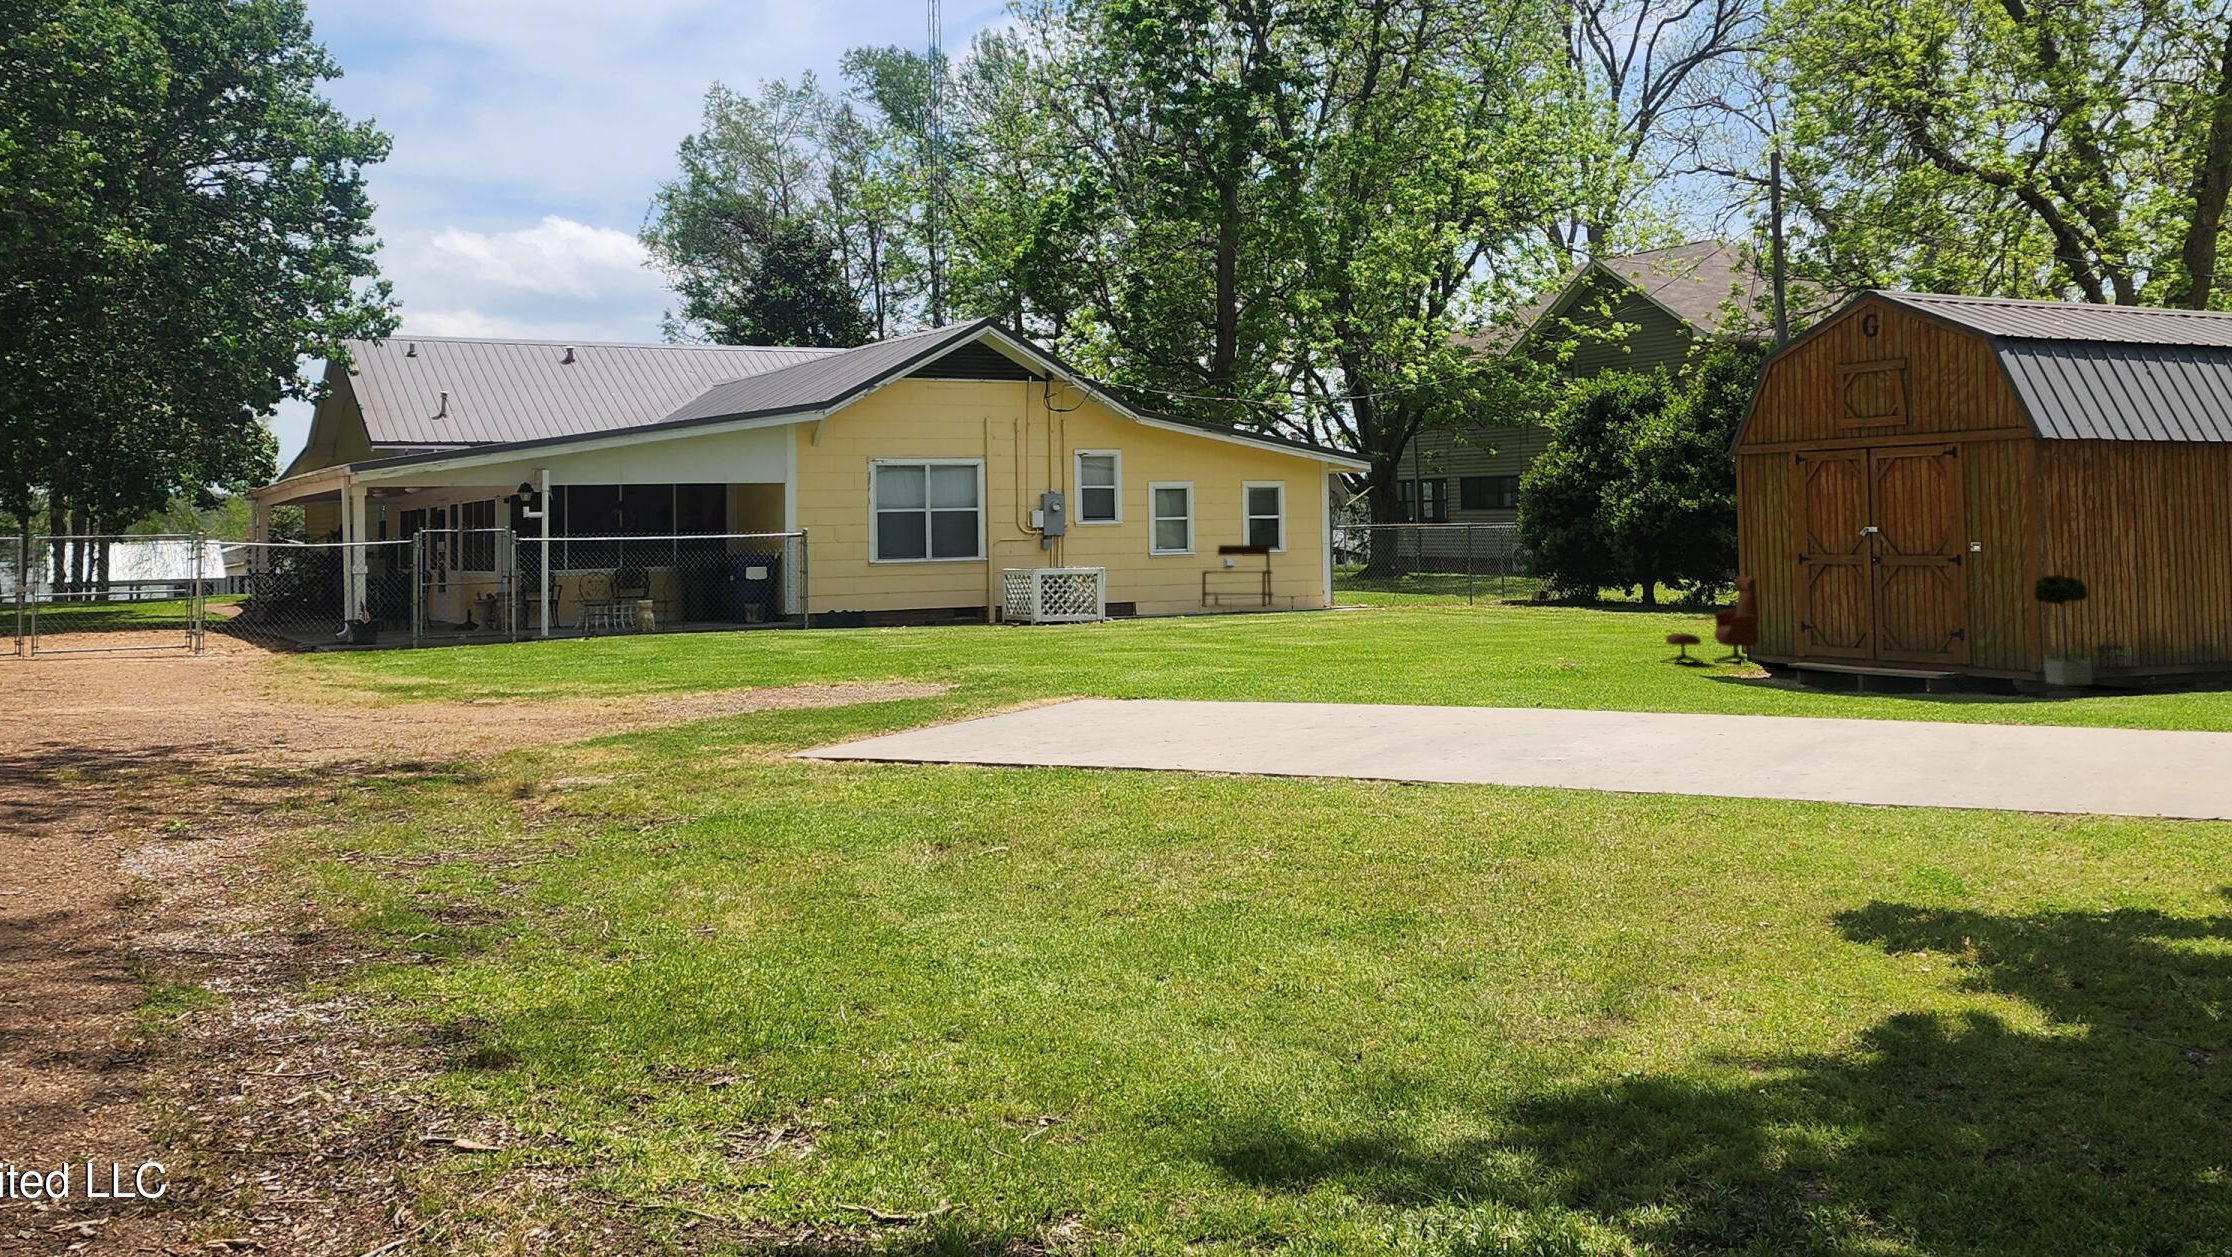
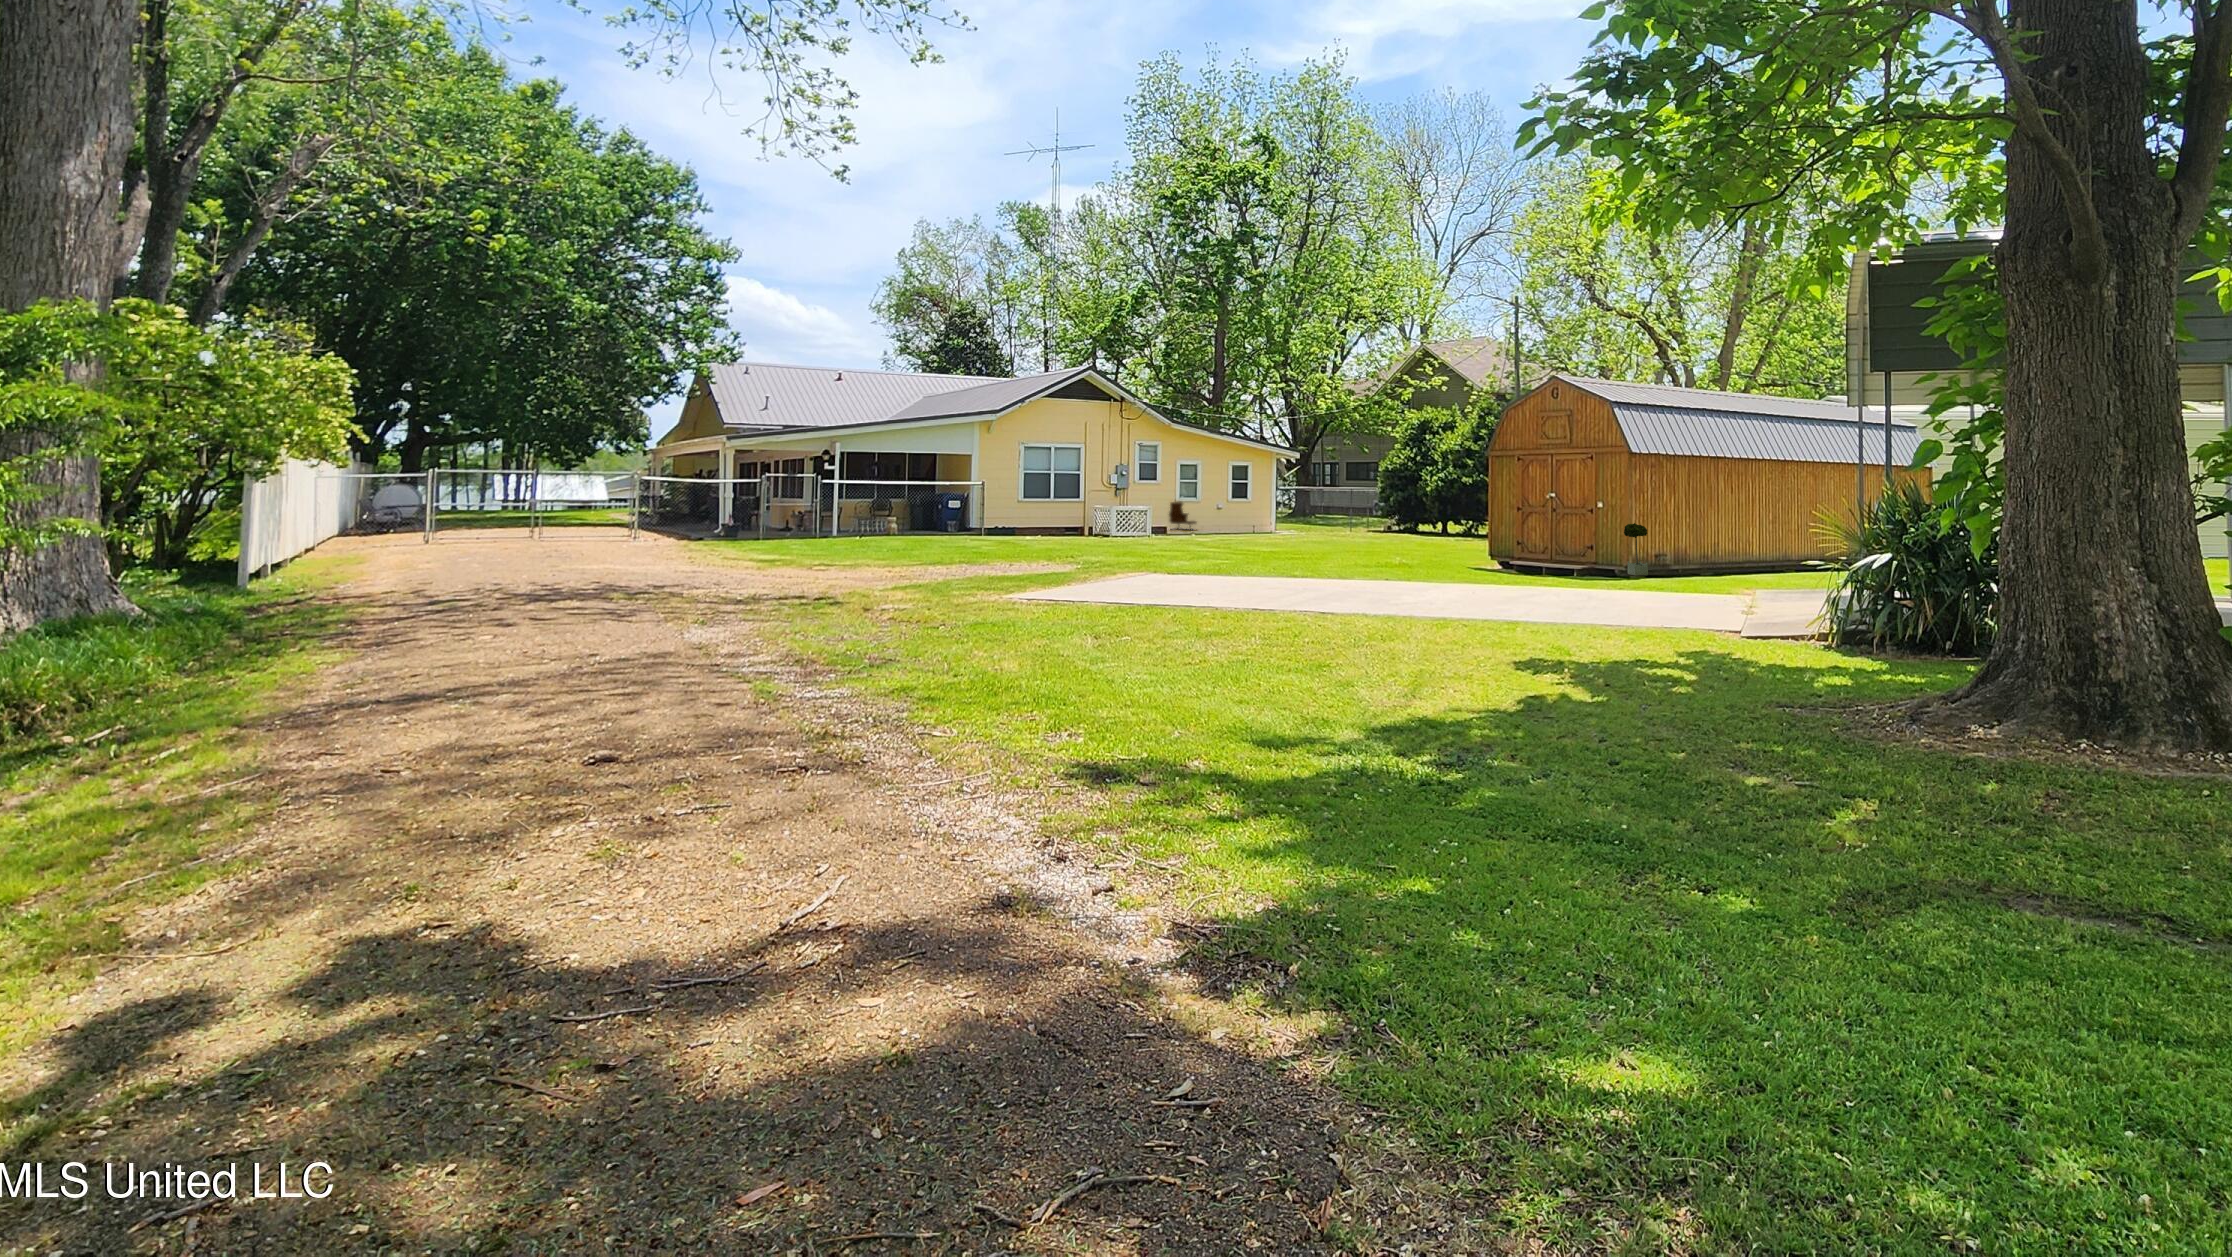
bench: present [1202,544,1273,606] -> none [1210,495,1249,529]
lounge chair: present [1663,577,1760,664] -> present [1169,502,1196,529]

